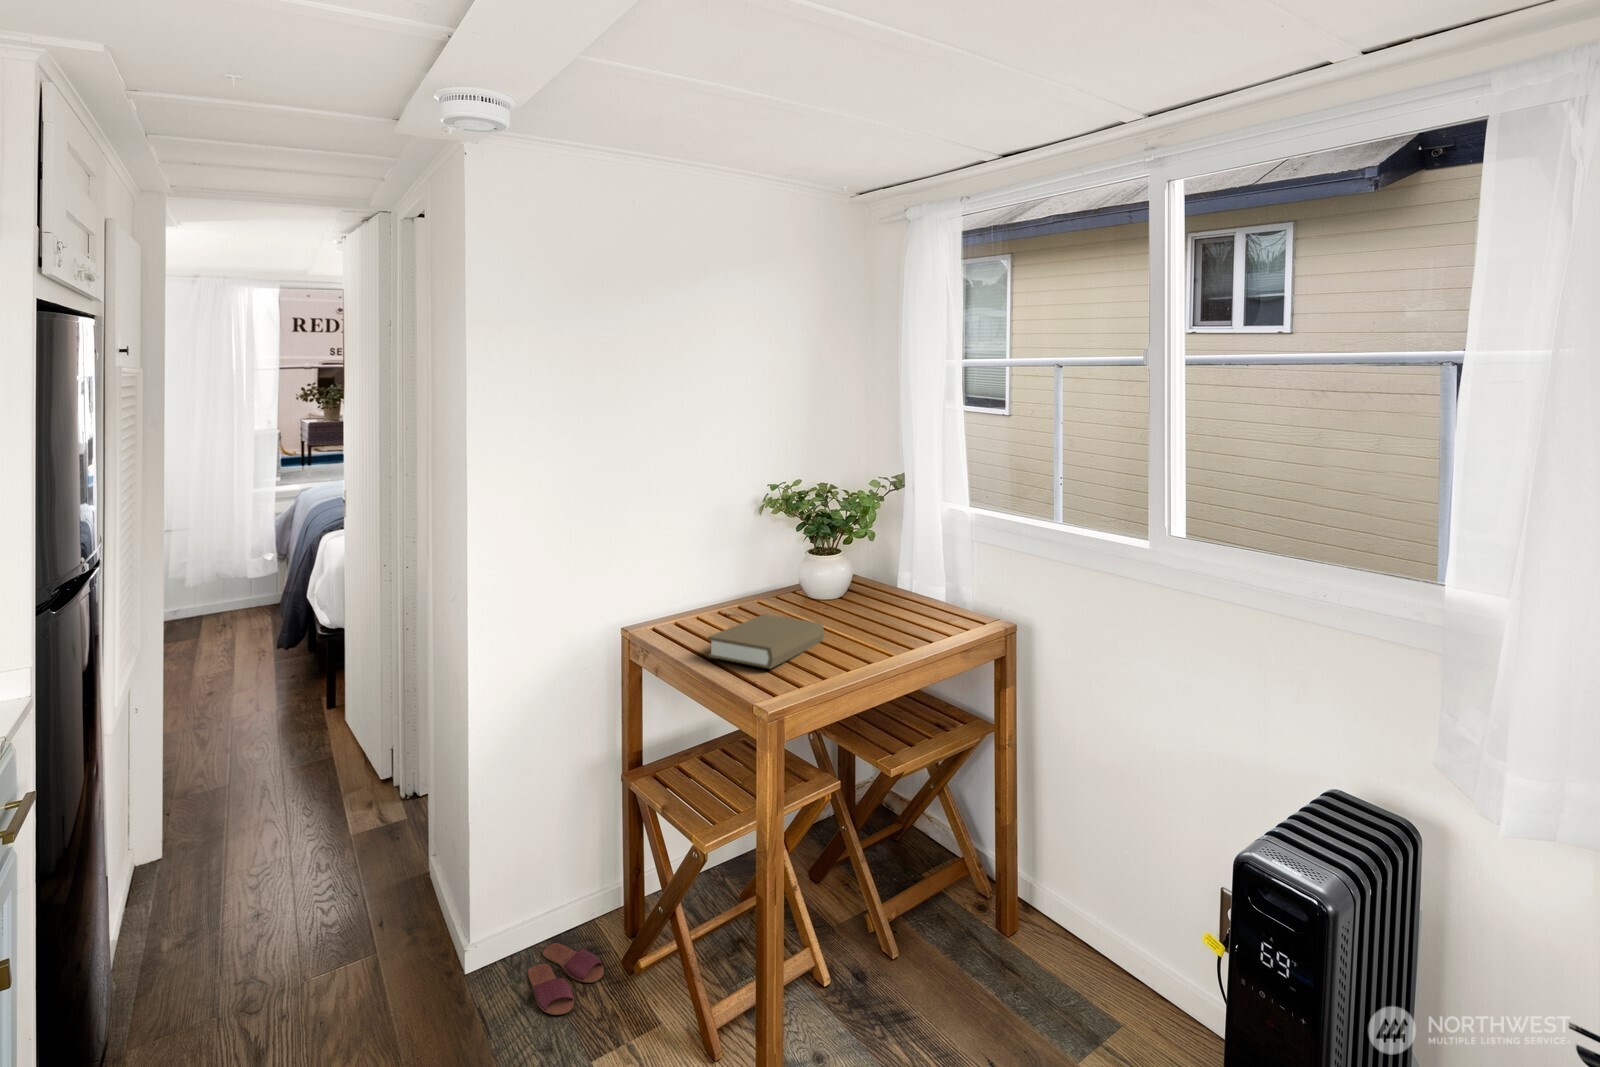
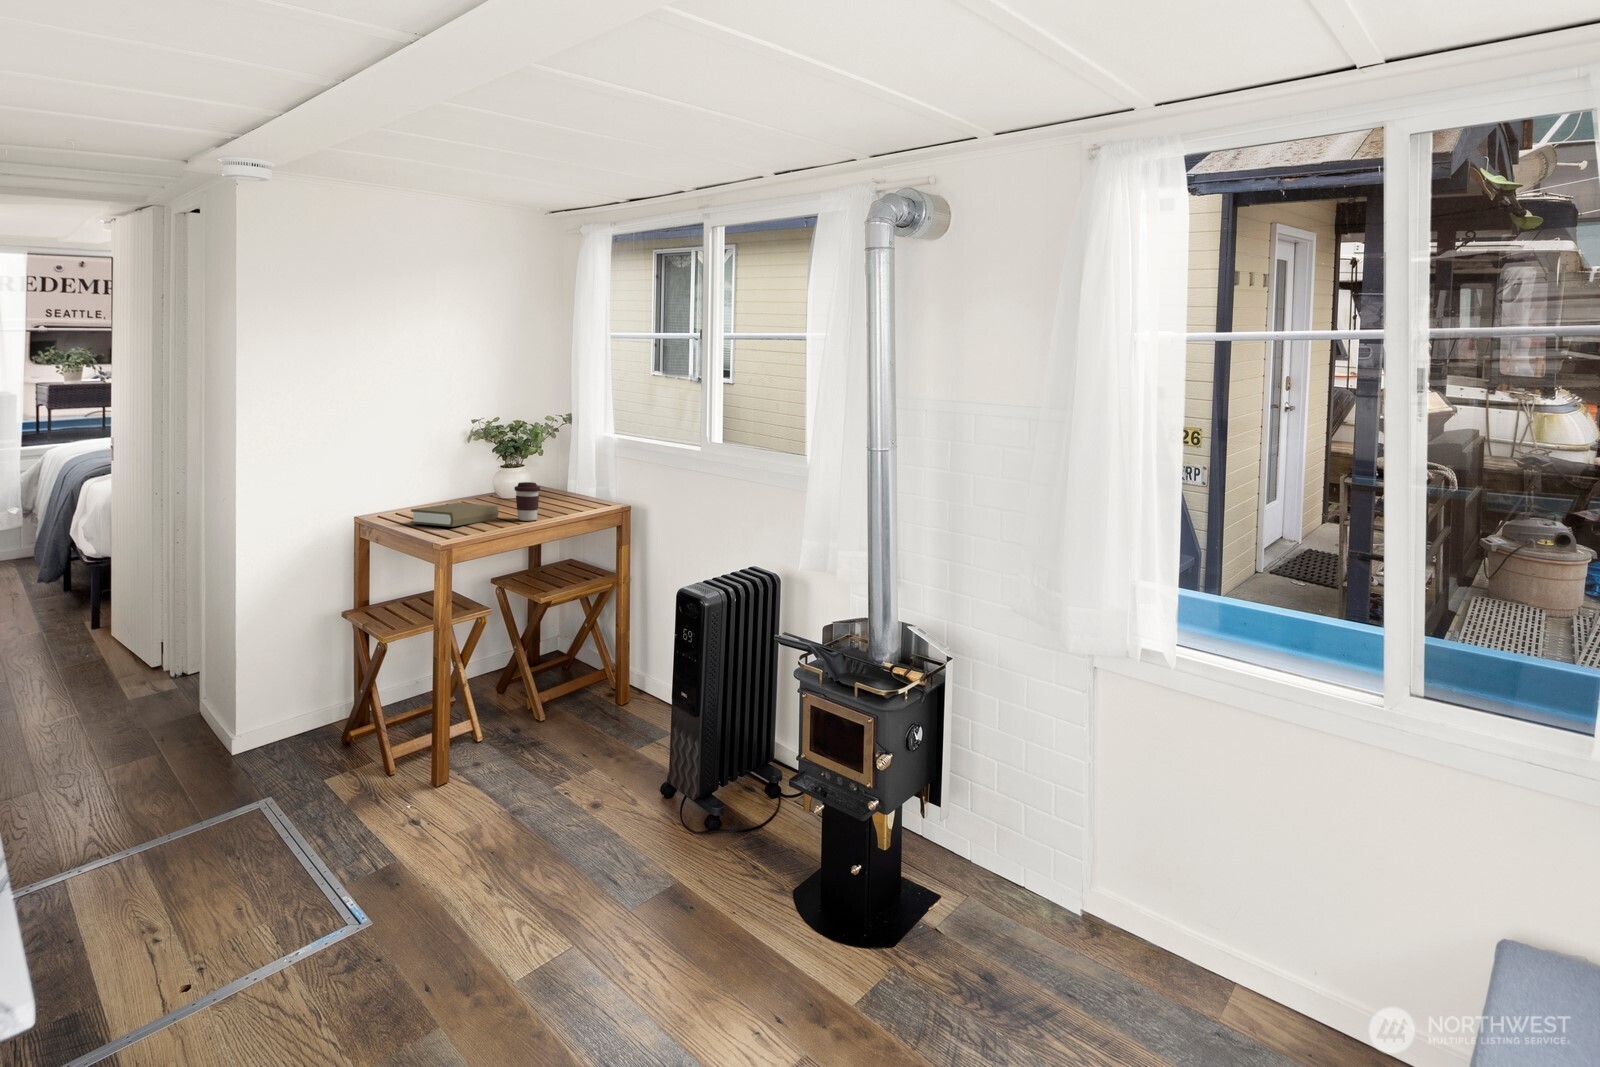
coffee cup: none [852,591,890,651] -> present [515,482,540,521]
slippers: present [528,943,604,1015] -> none [281,733,339,762]

